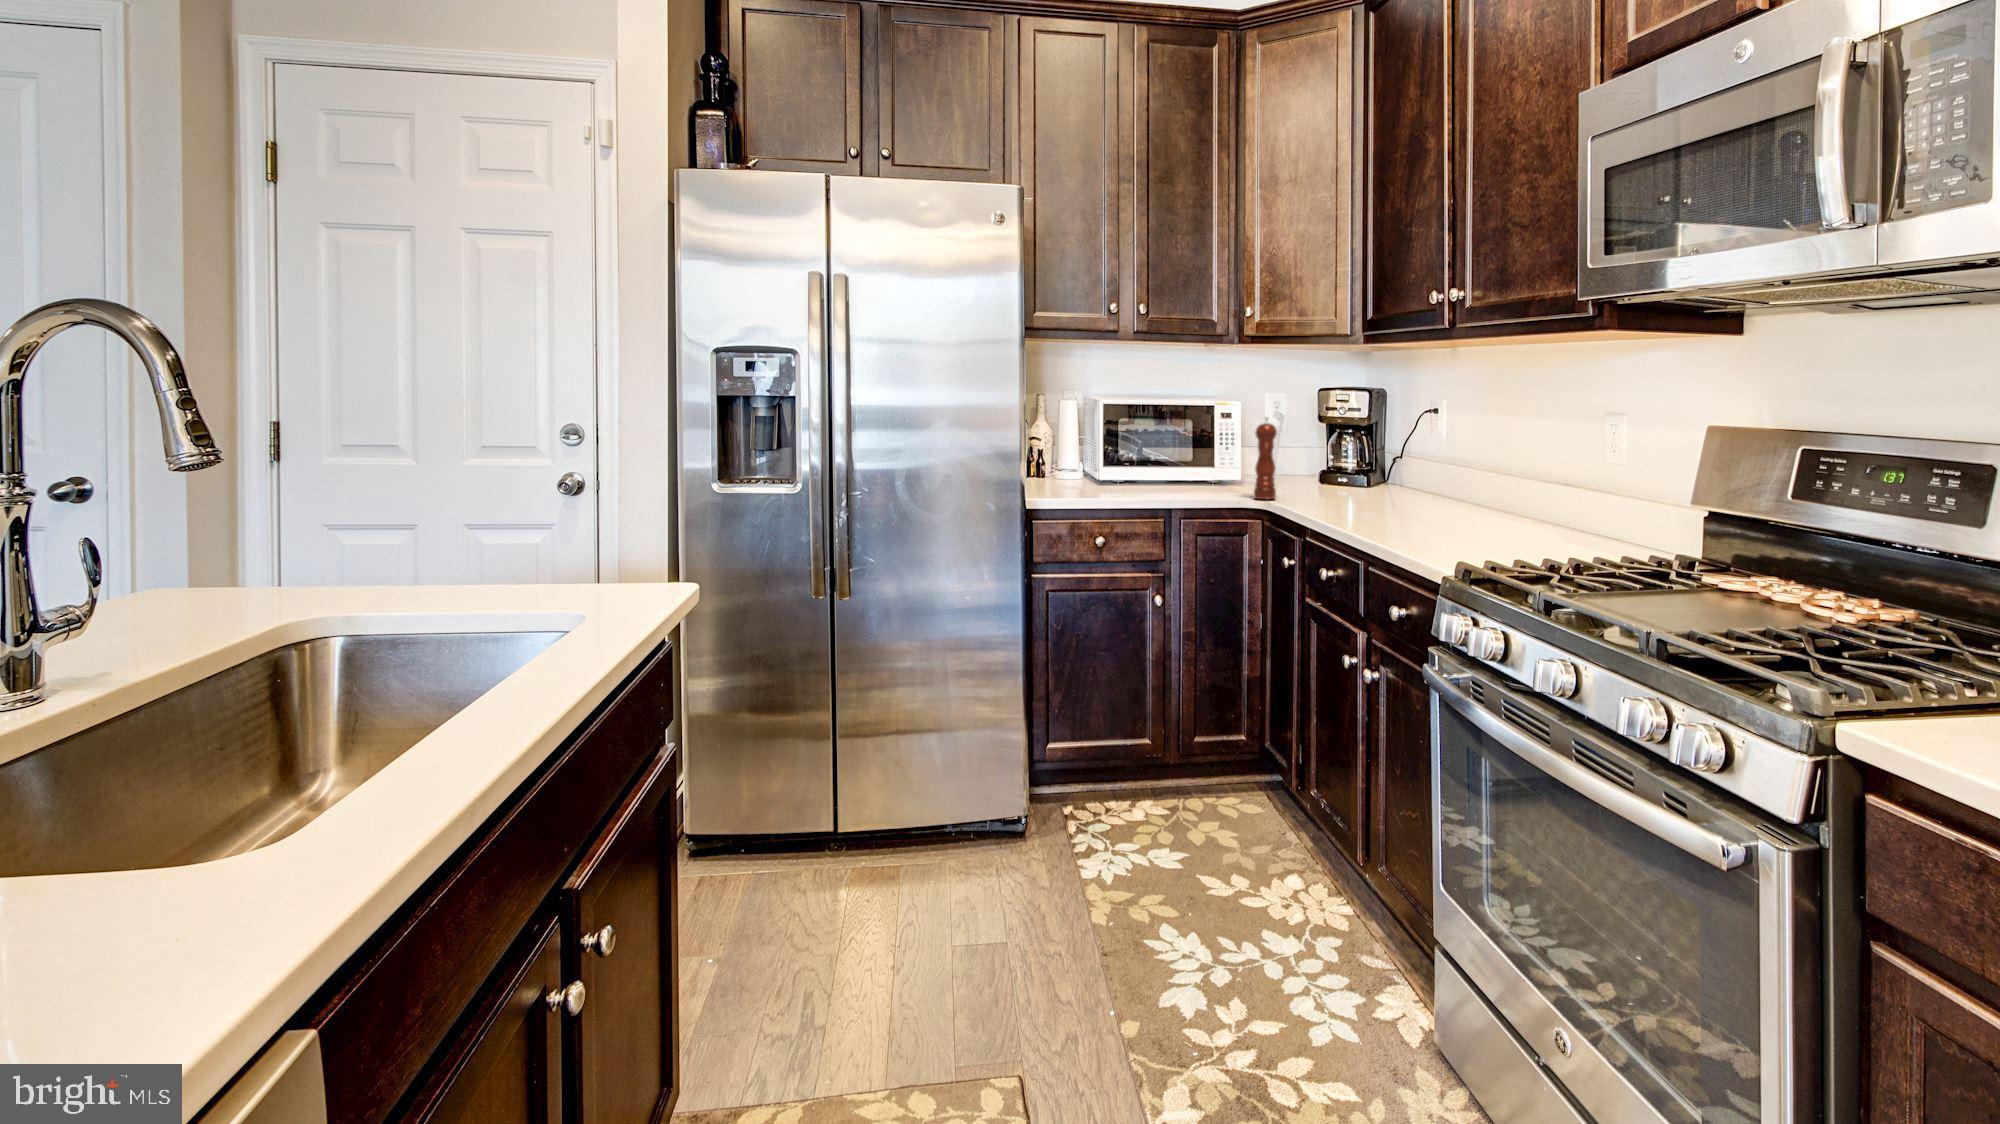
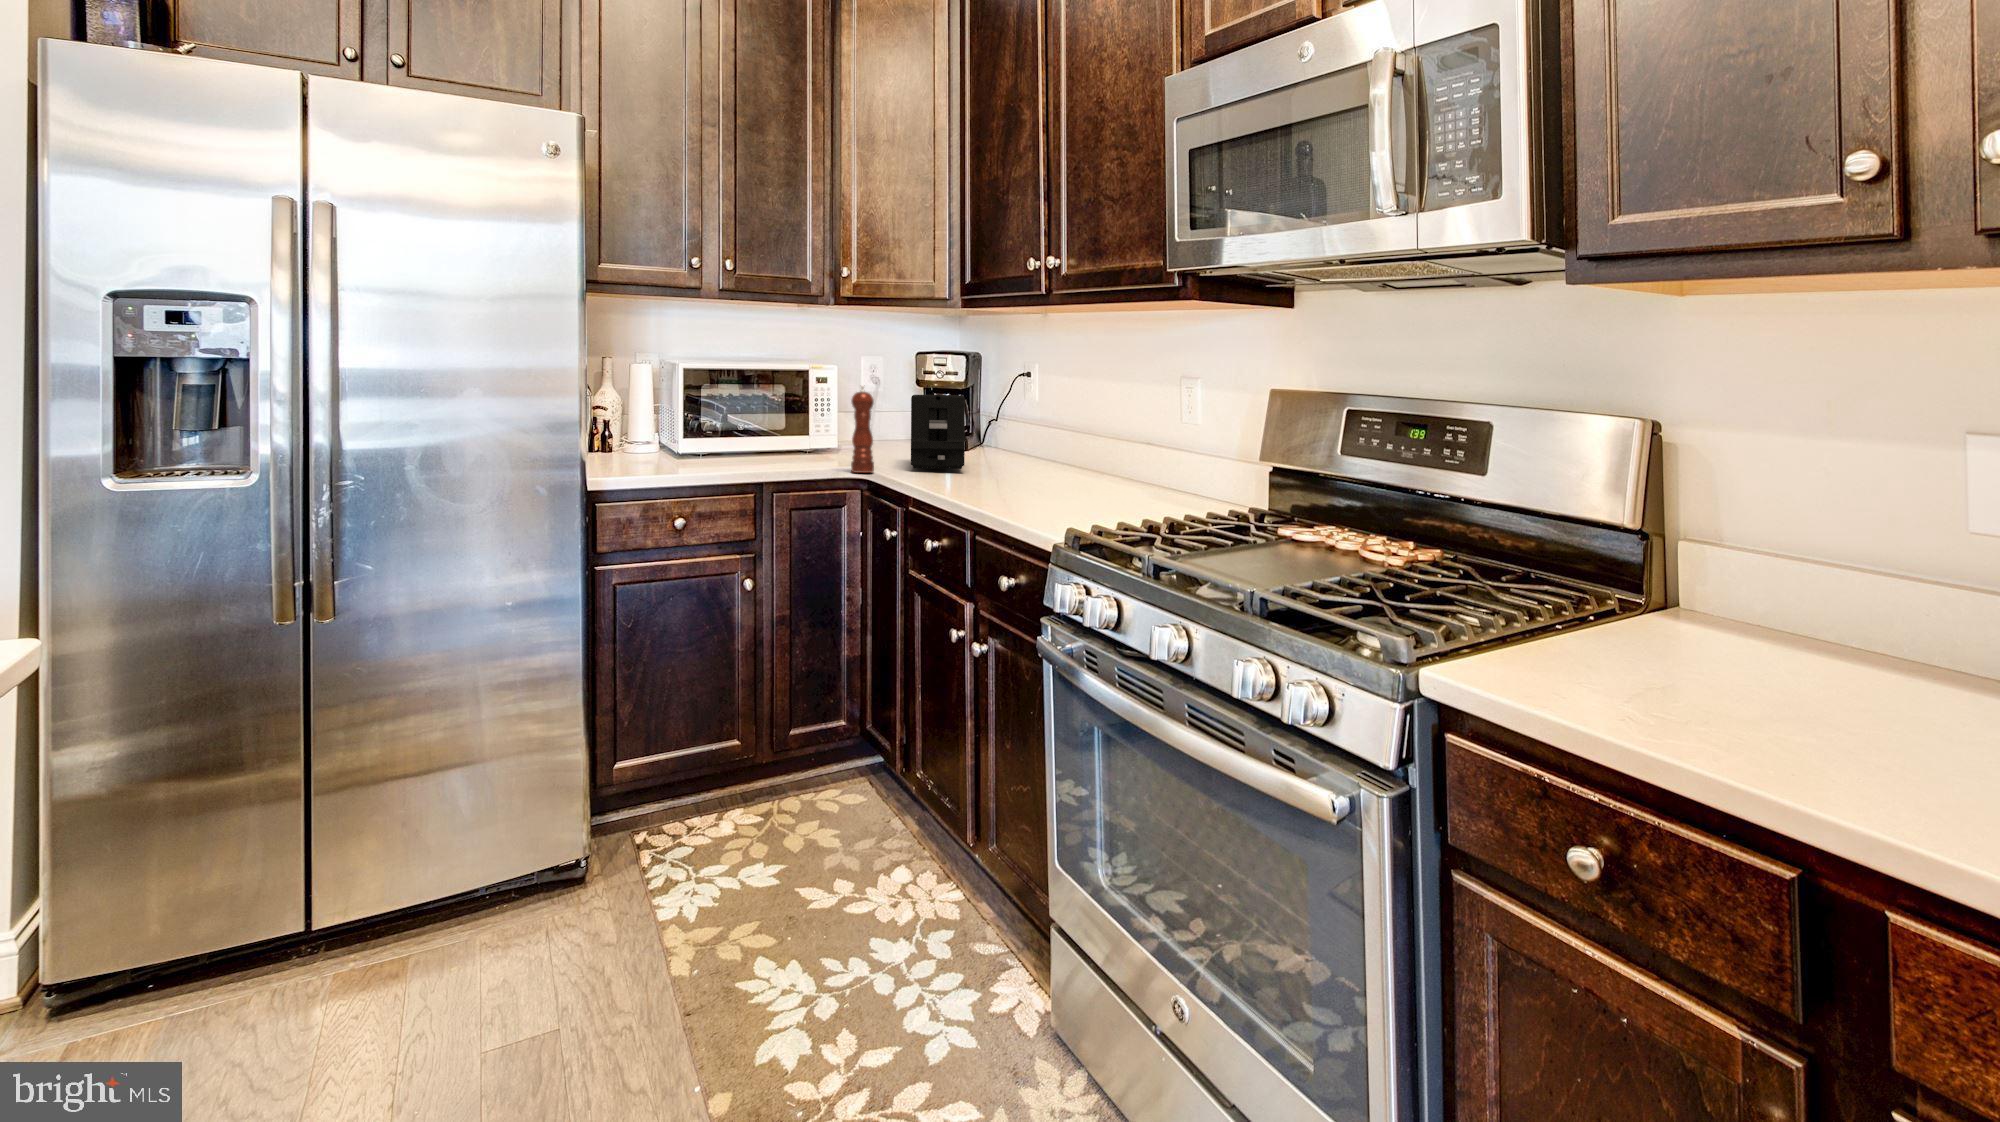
toaster: none [1312,423,1368,494] -> present [911,395,965,469]

